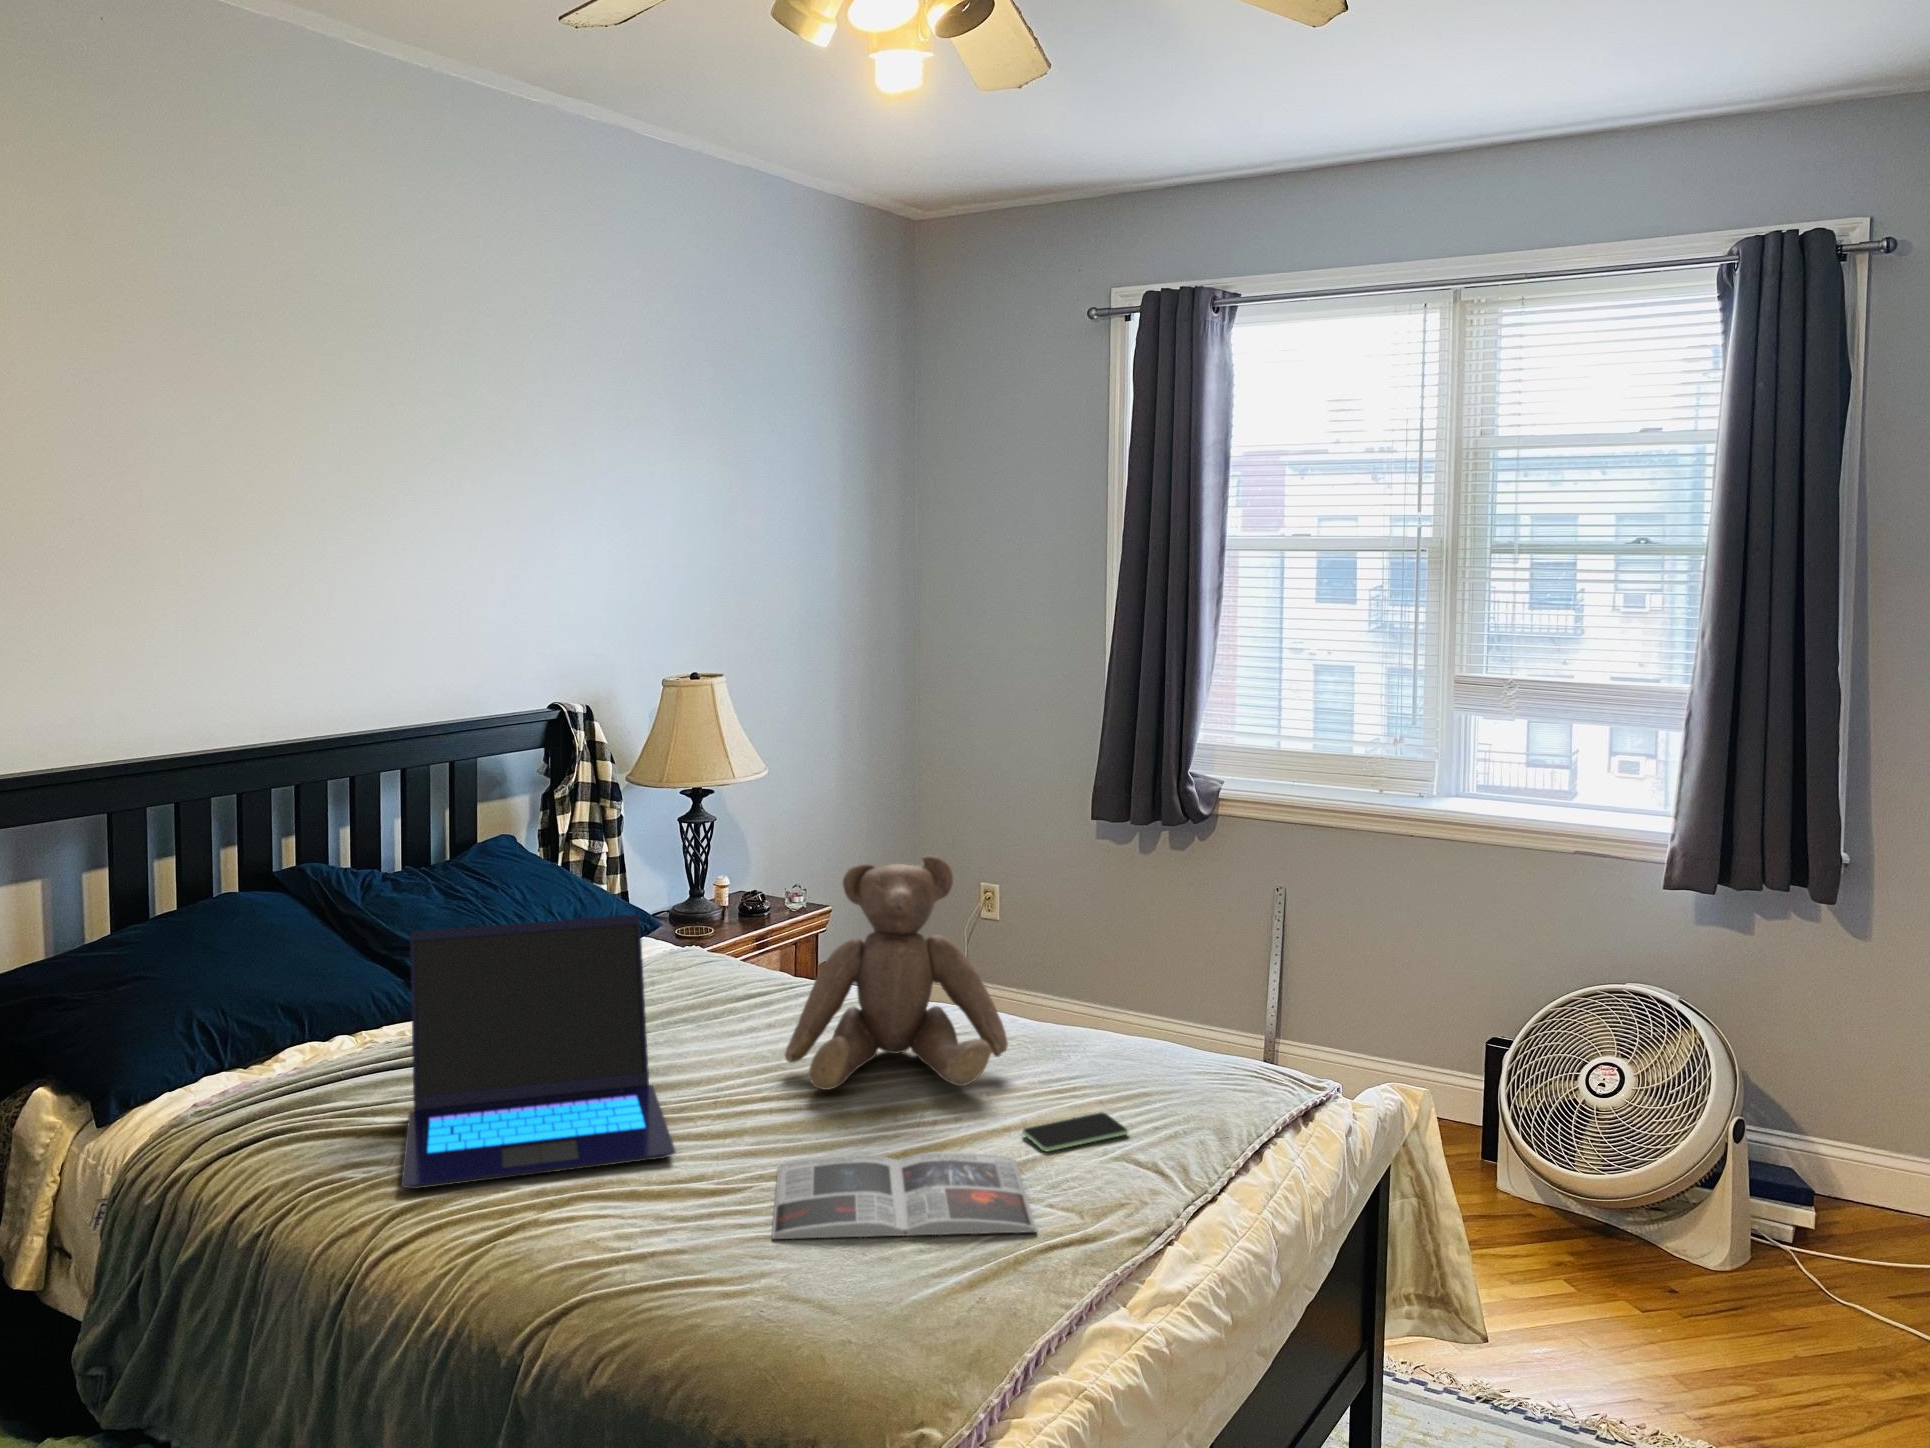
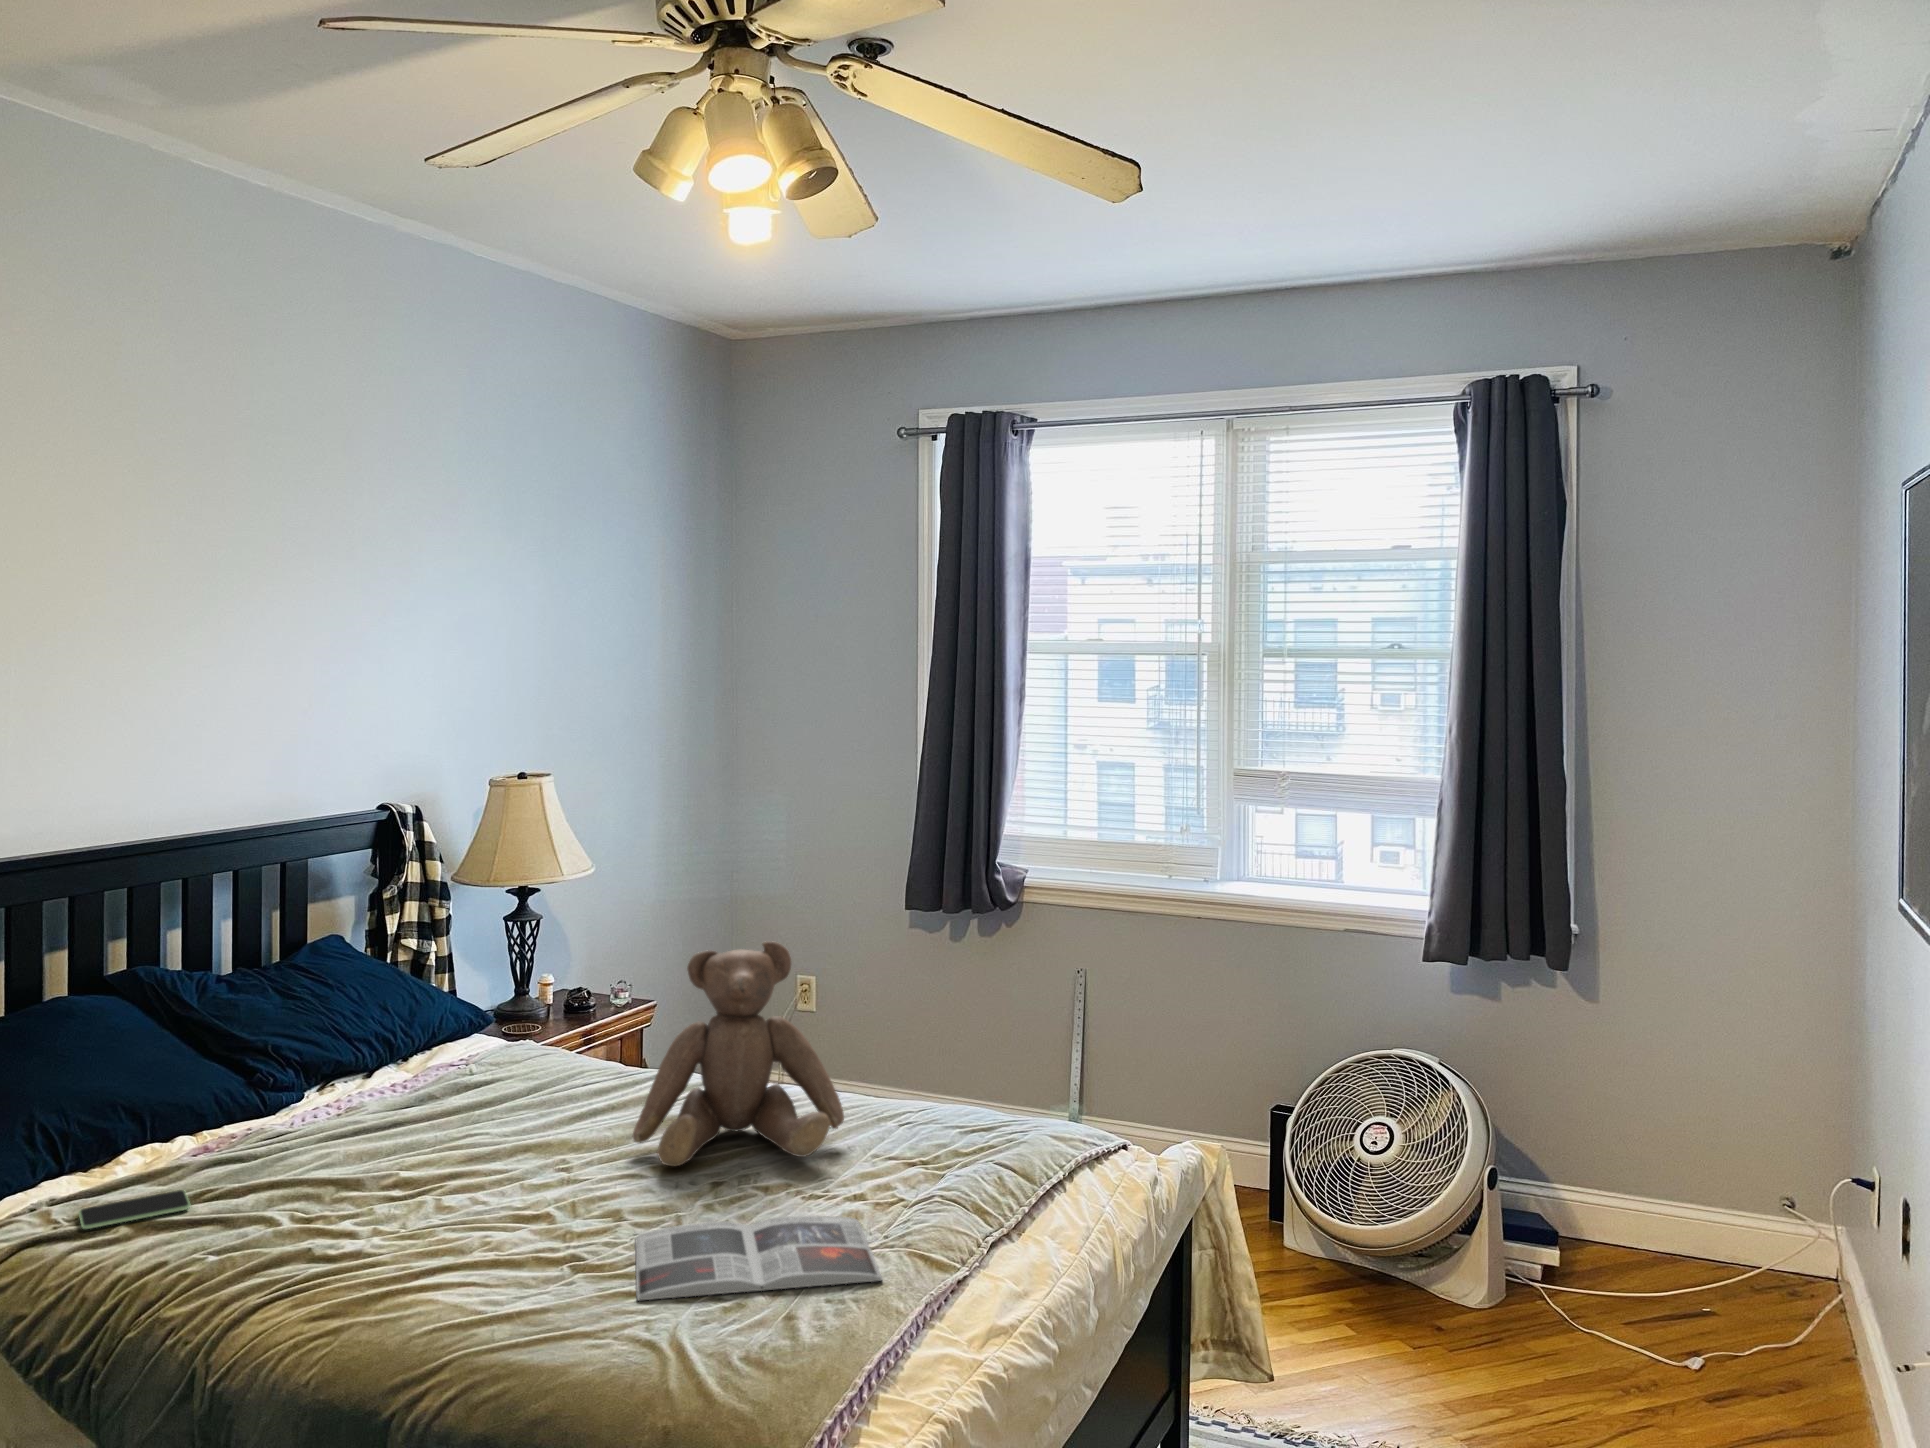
laptop: present [401,915,675,1189] -> none [262,1004,536,1275]
smartphone: present [1022,1112,1129,1151] -> present [79,1190,190,1229]

